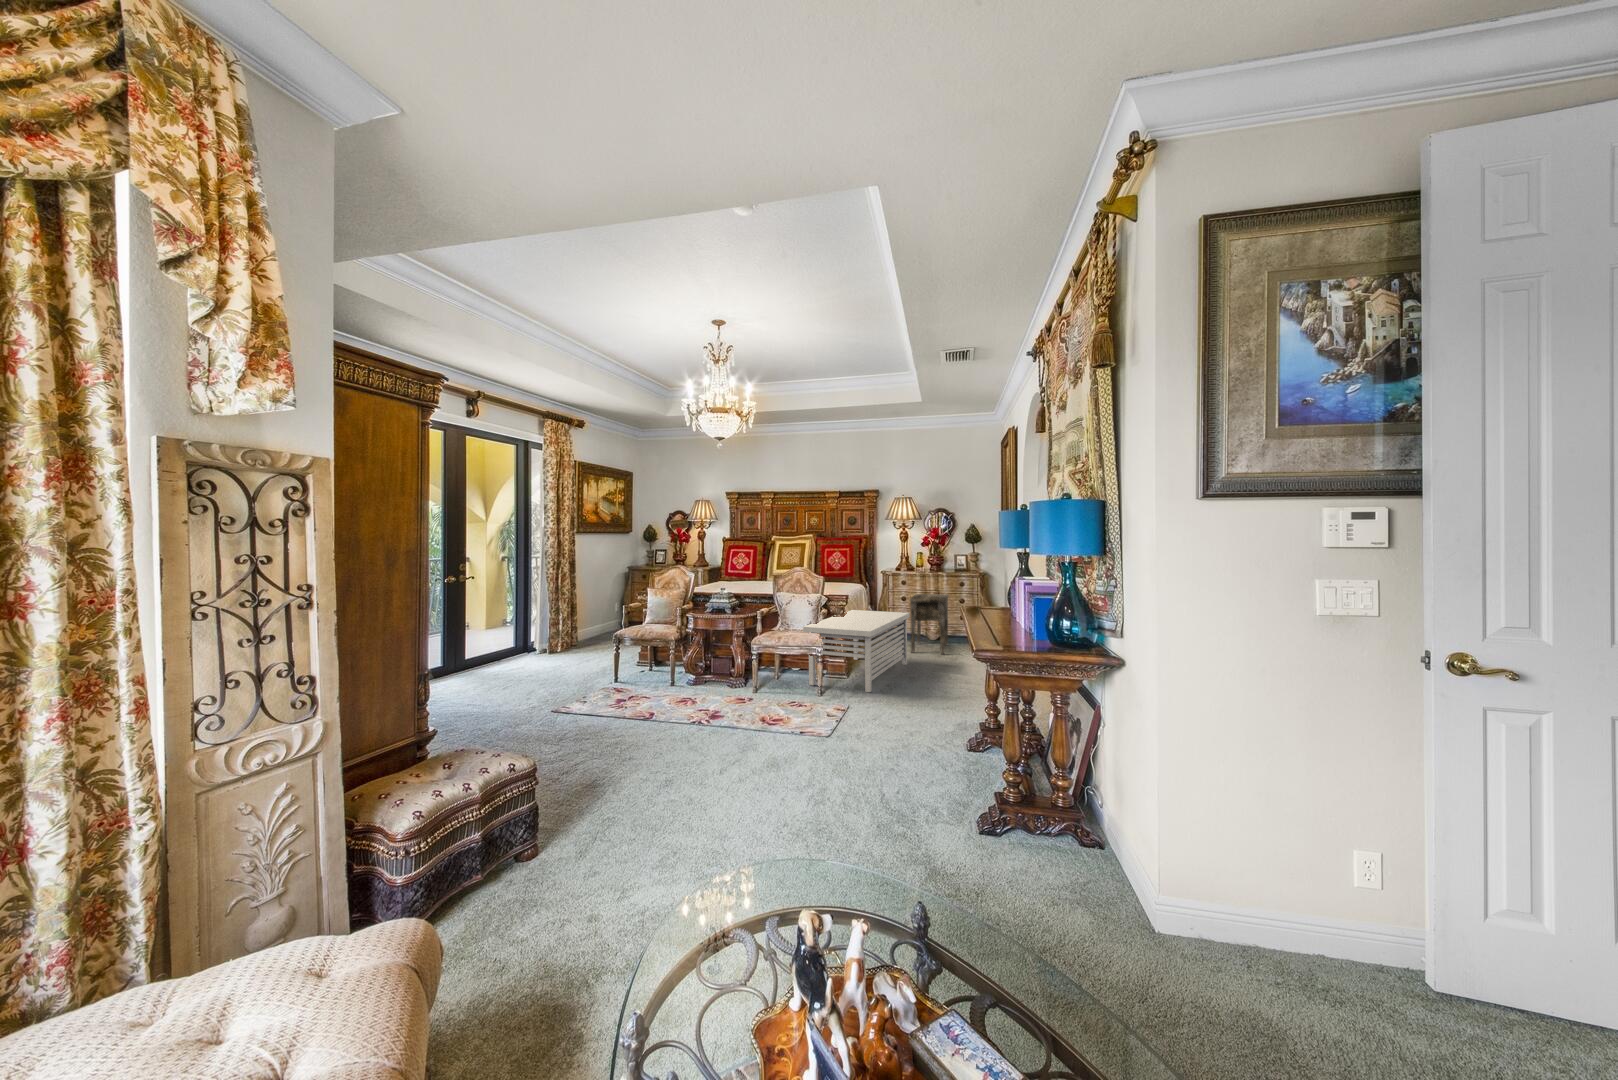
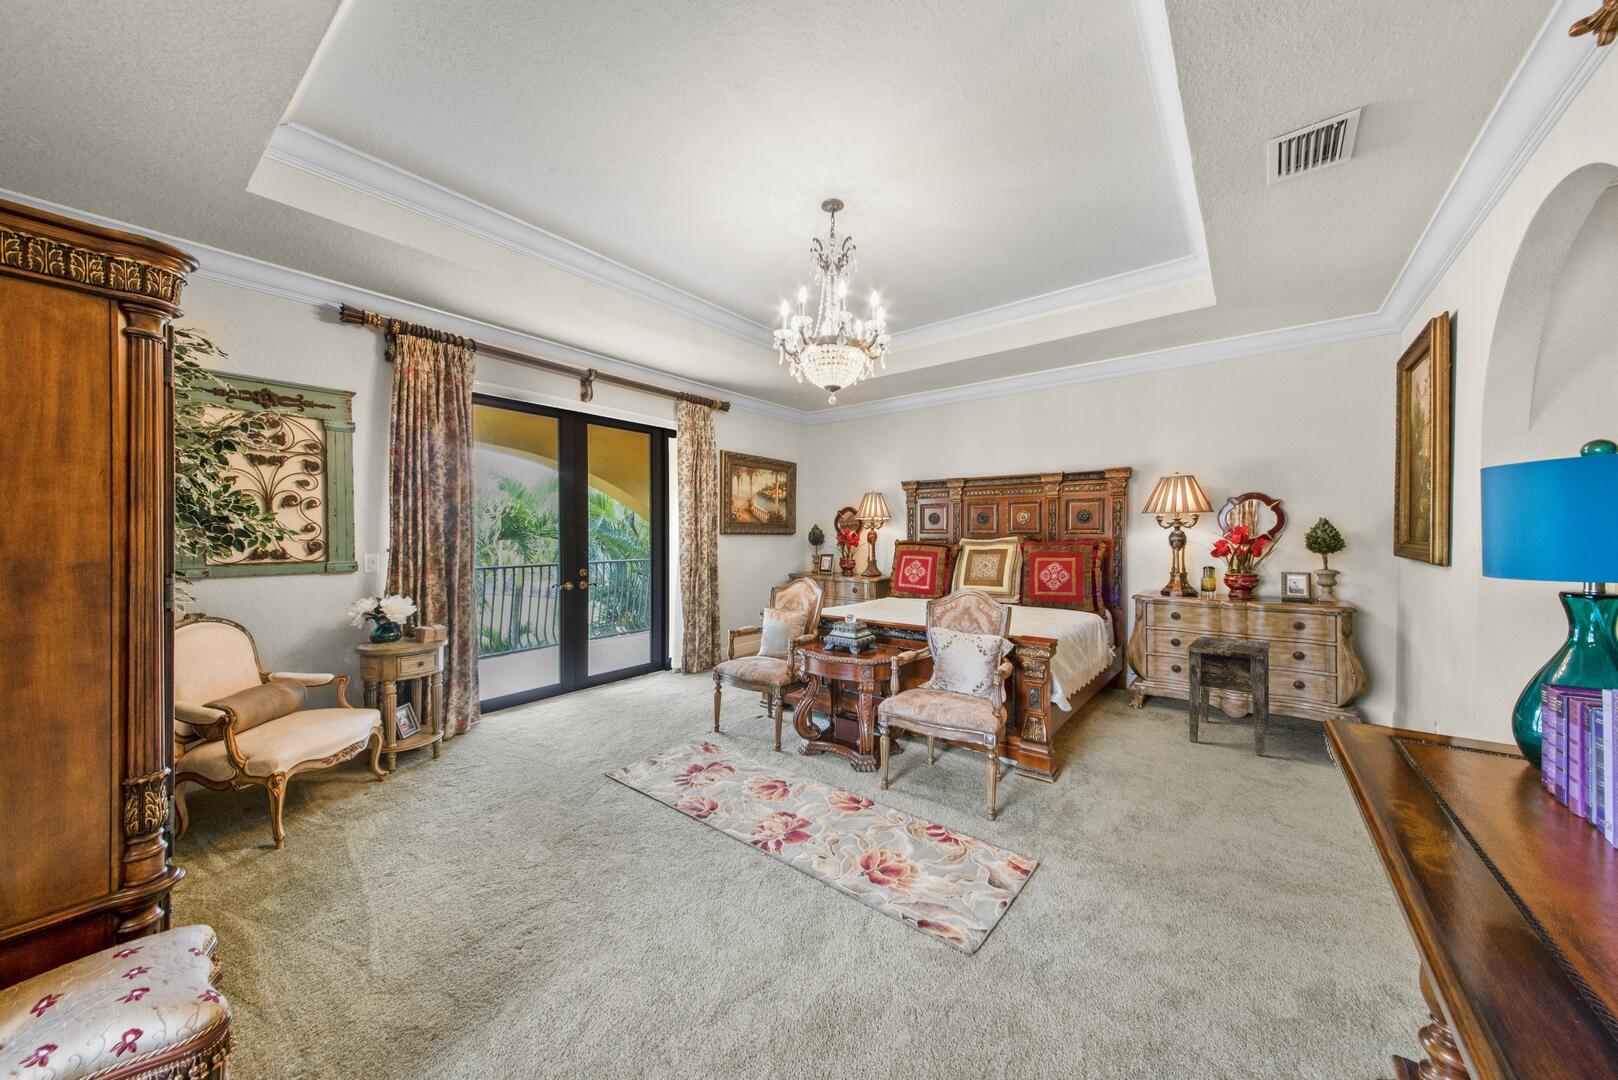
storage bench: present [803,610,910,692] -> none [968,658,1188,840]

